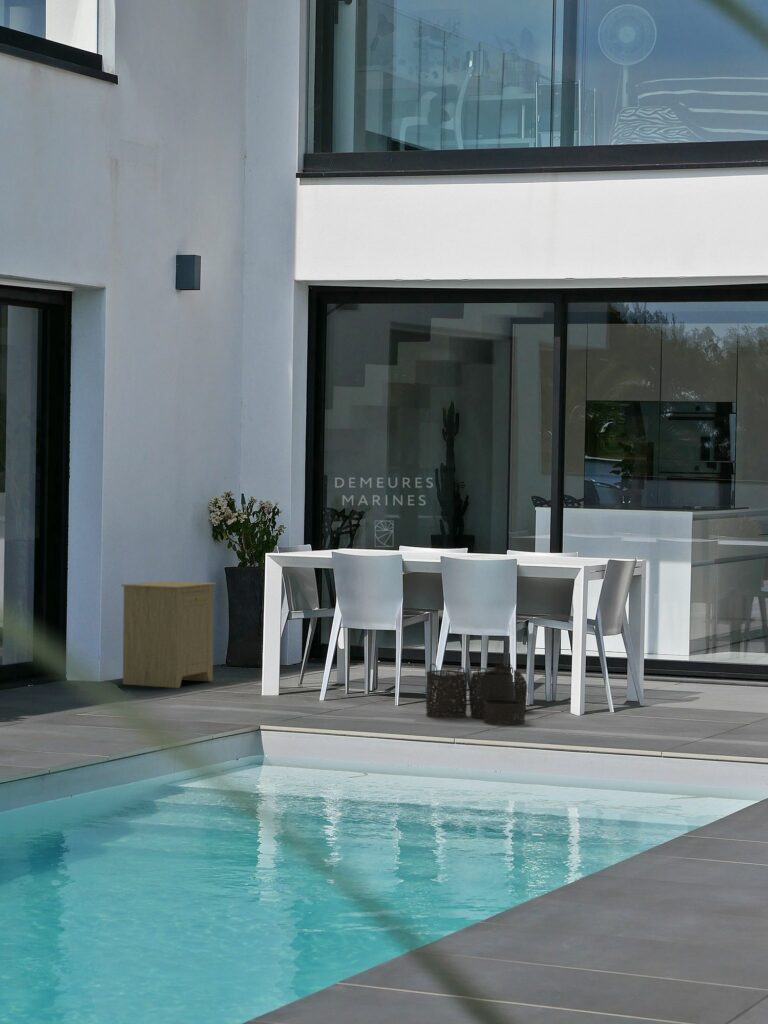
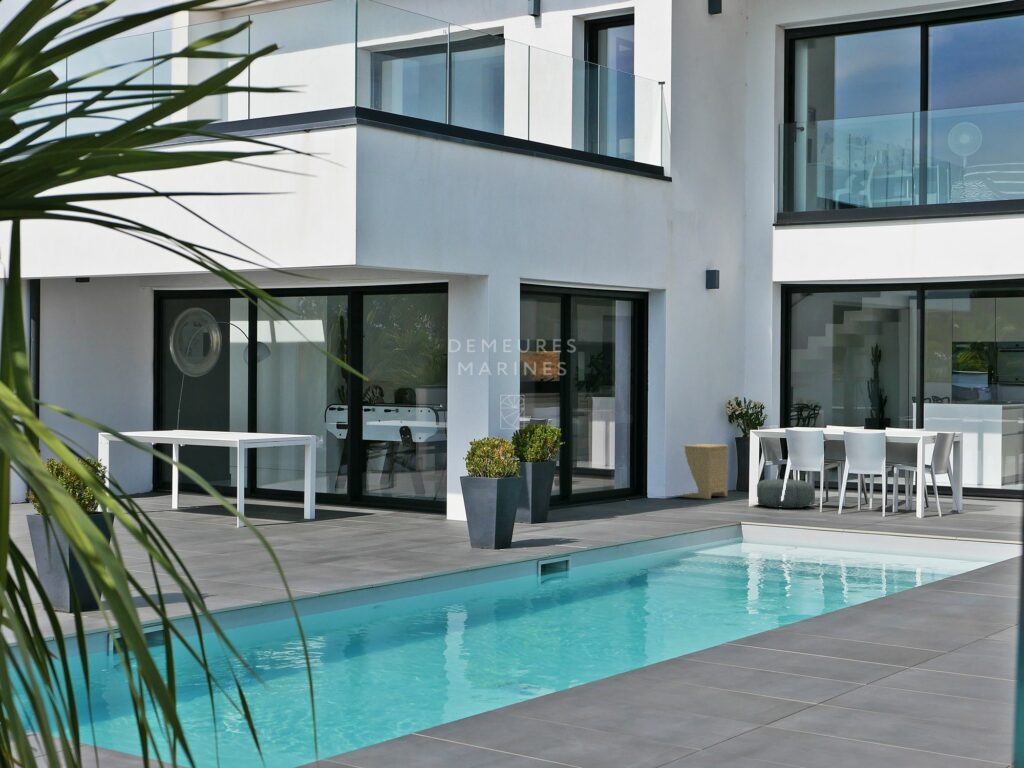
pouf: none [264,648,380,706] -> present [757,479,815,508]
woven basket: present [426,663,527,726] -> none [837,487,892,519]

